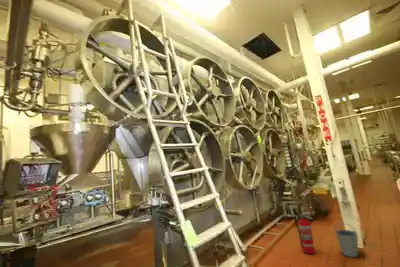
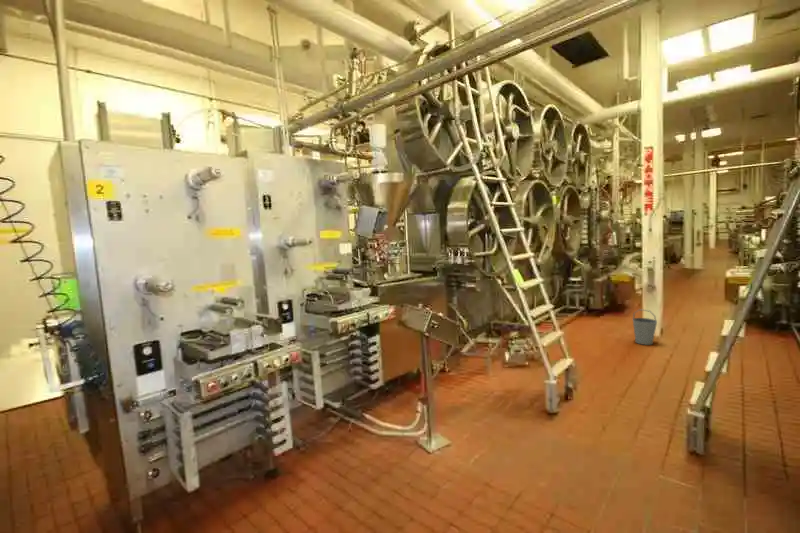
fire extinguisher: present [294,212,315,254] -> none [586,295,609,341]

